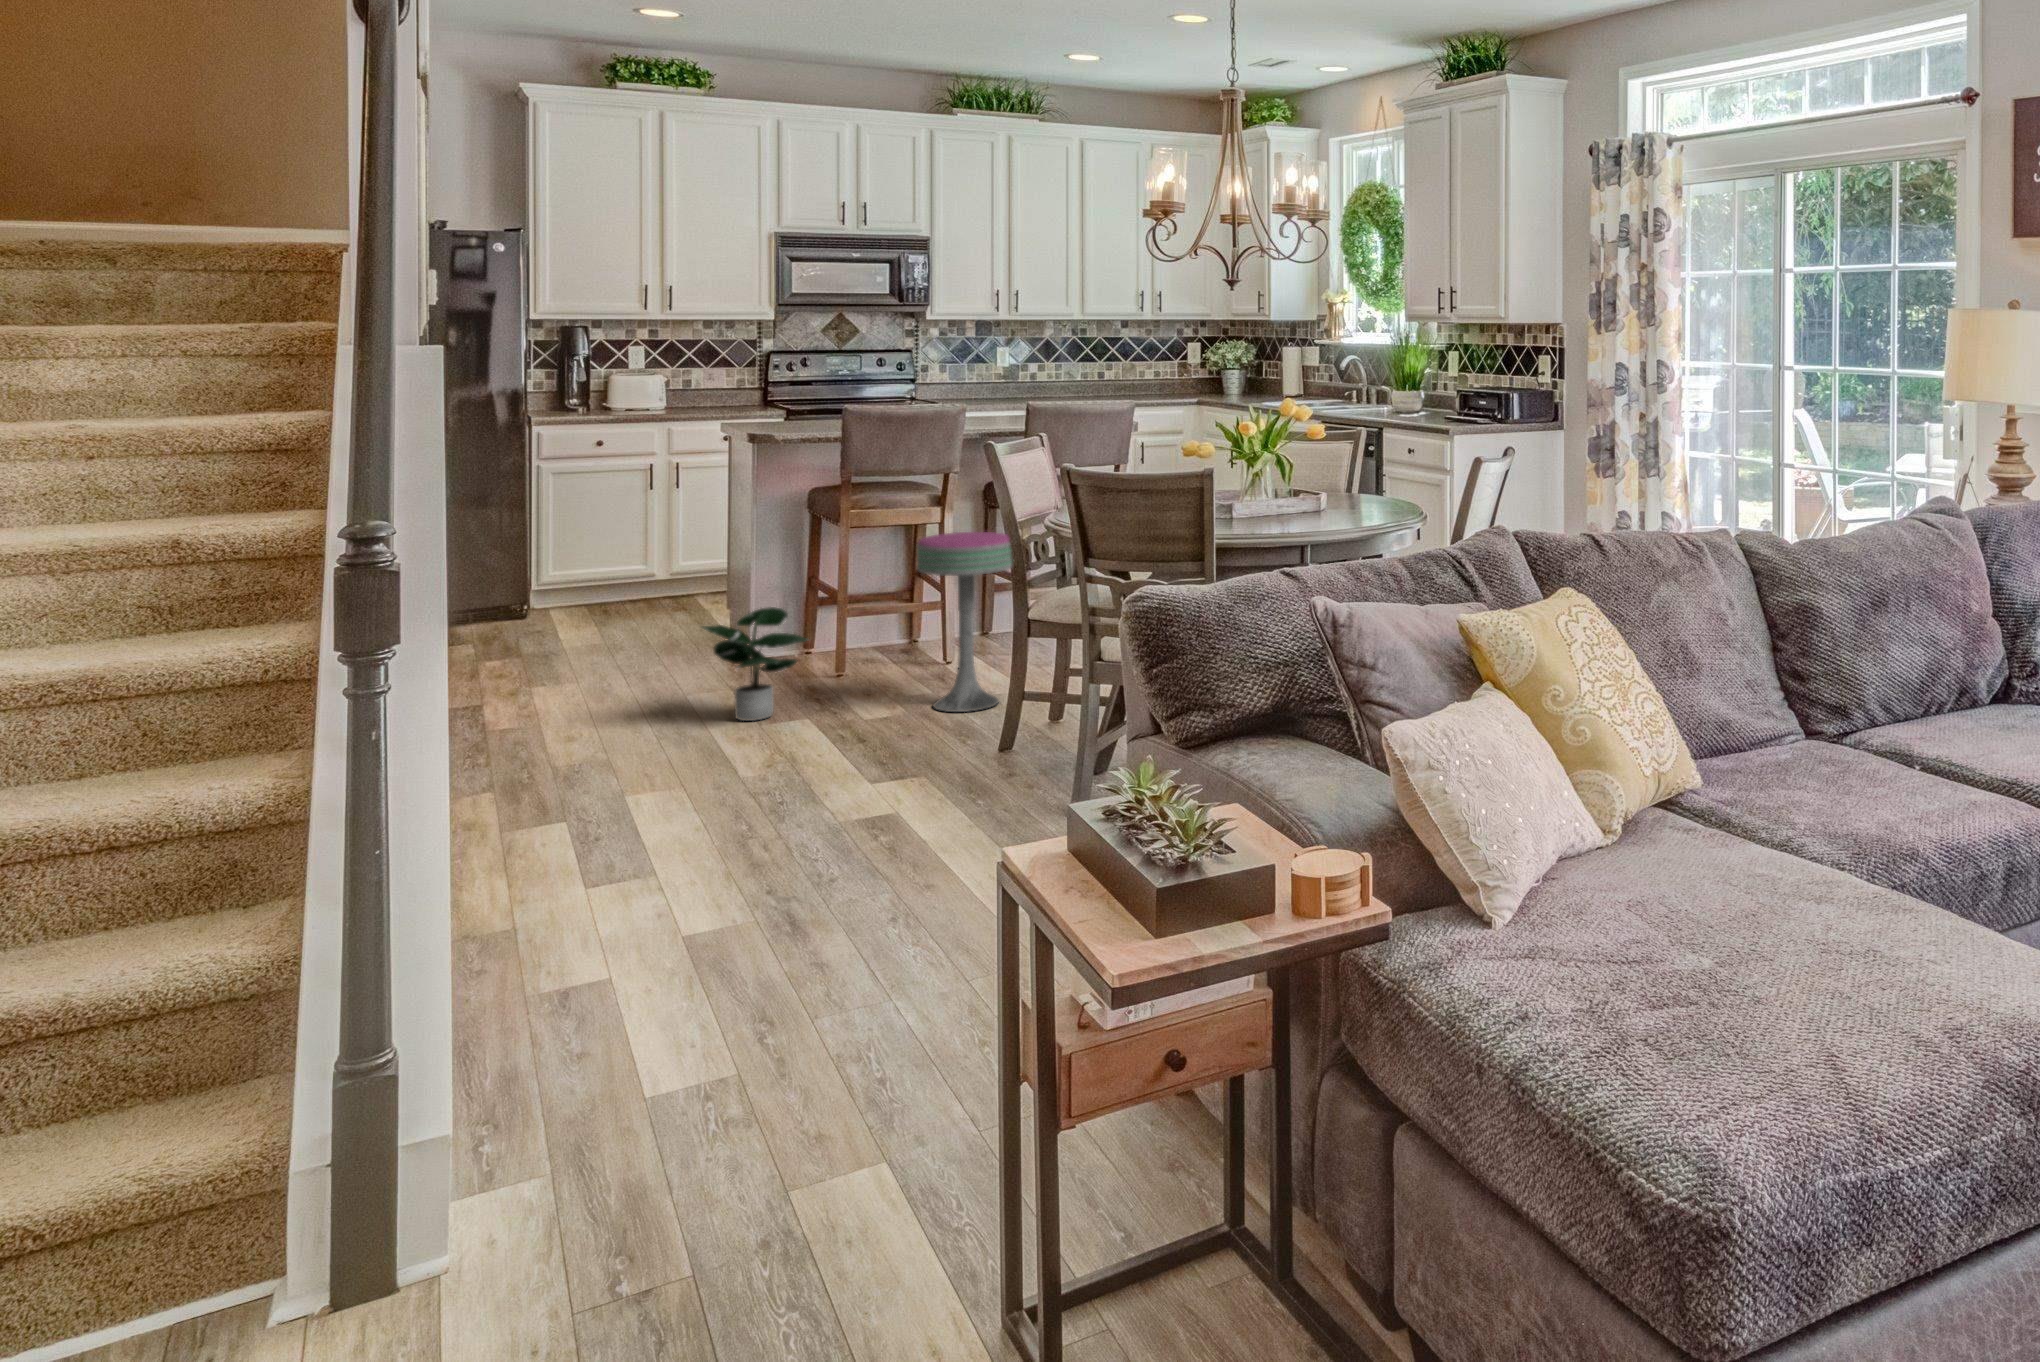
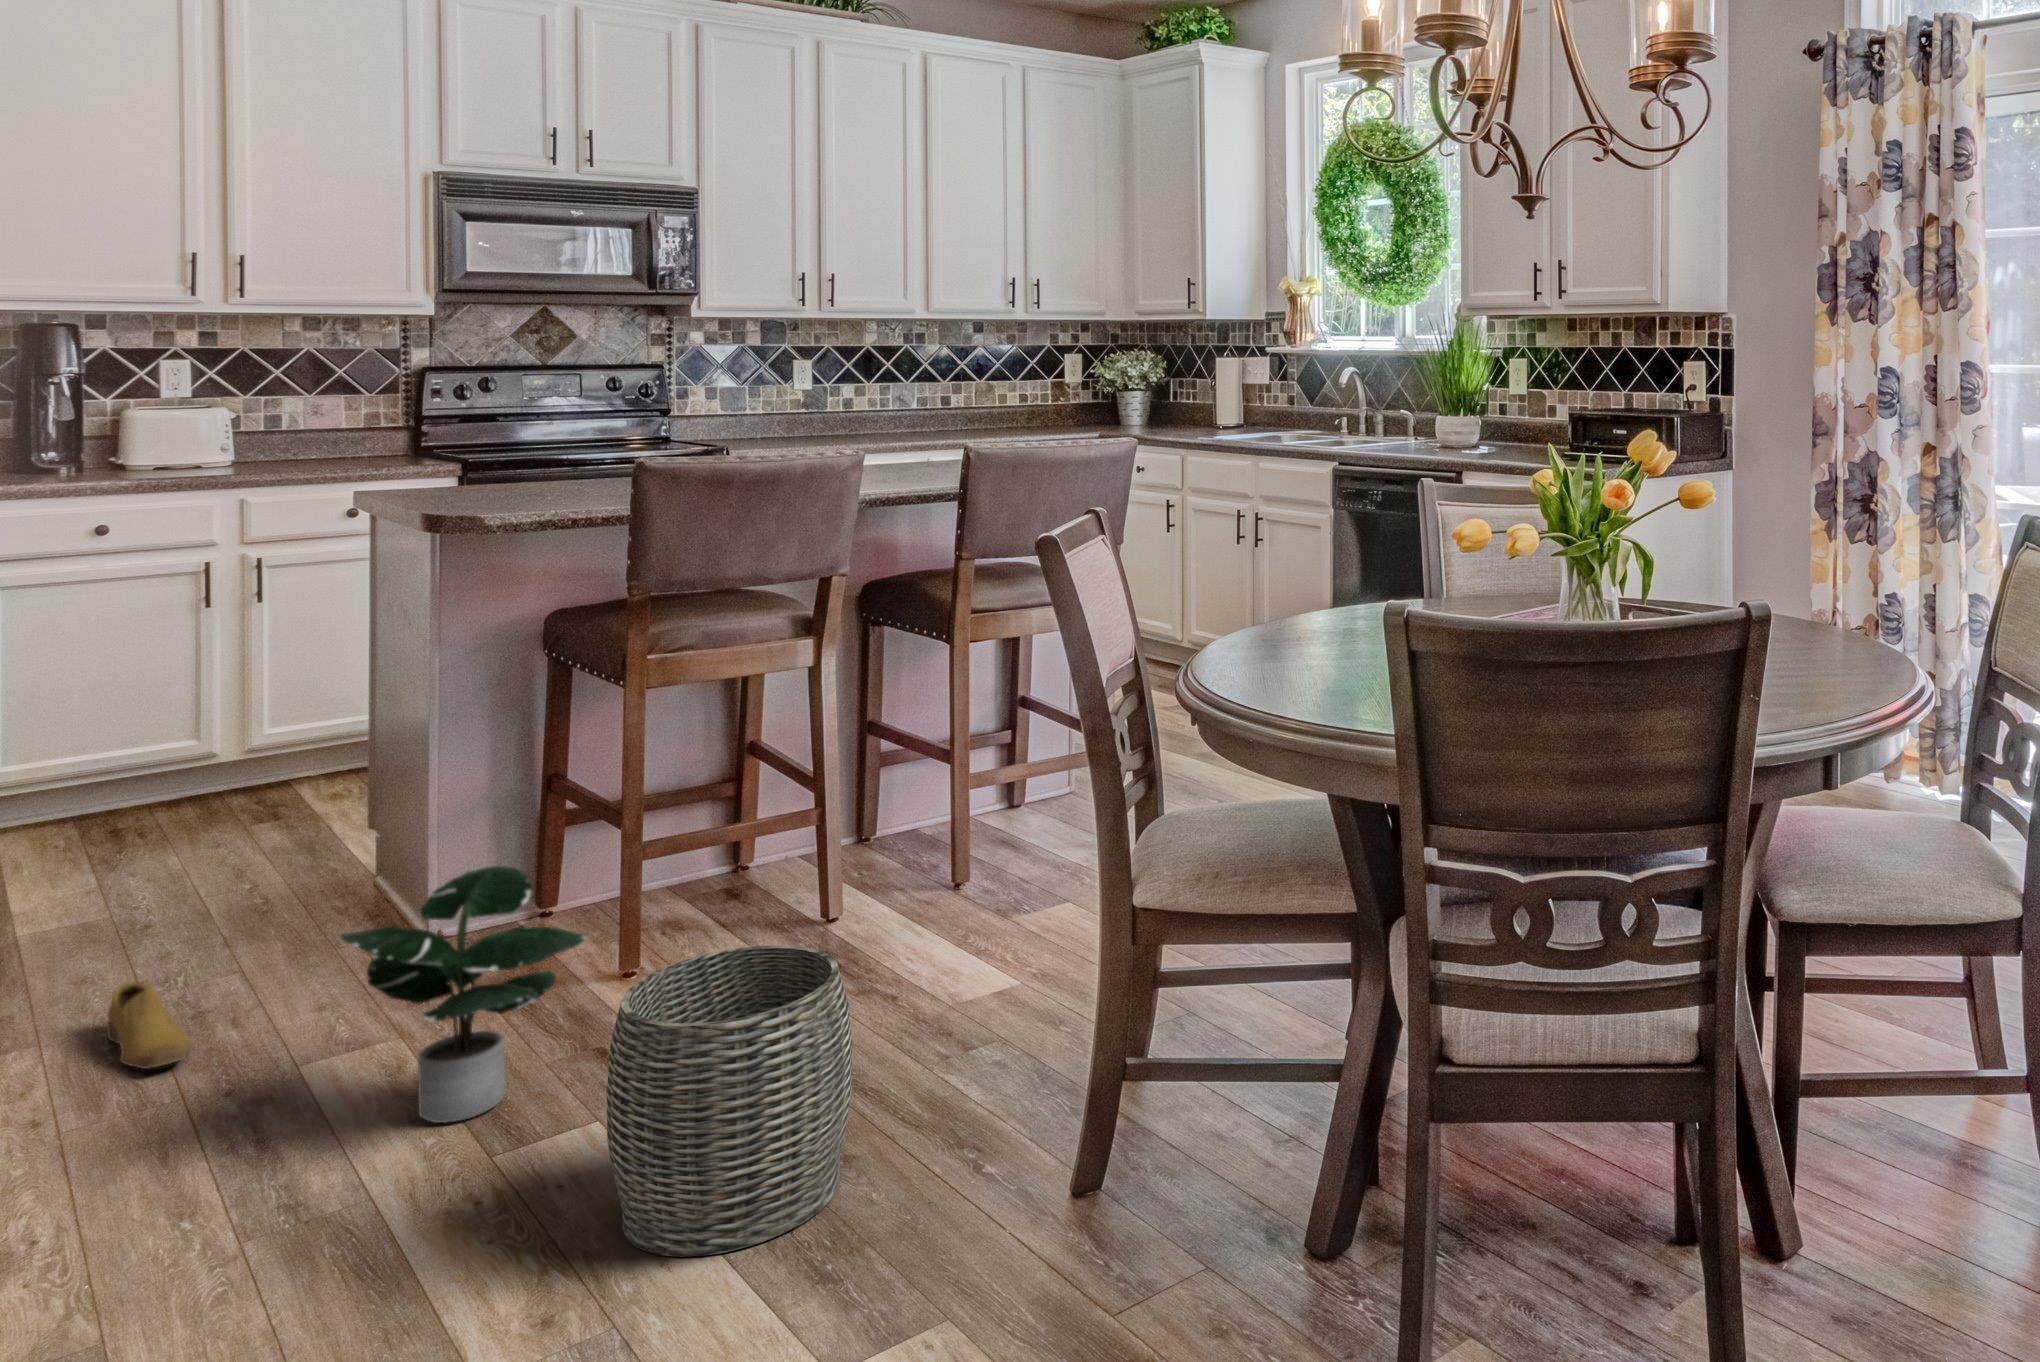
bar stool: present [916,532,1012,712] -> none [804,687,992,1049]
woven basket: none [804,641,915,764] -> present [607,945,852,1257]
shoe: none [604,660,641,695] -> present [107,982,191,1069]

